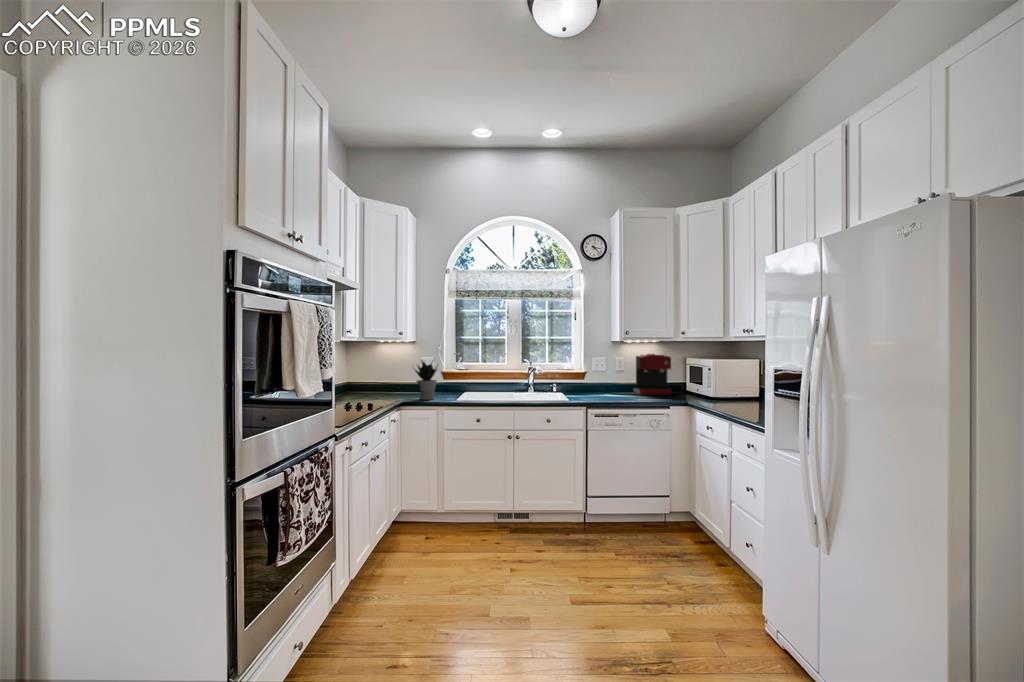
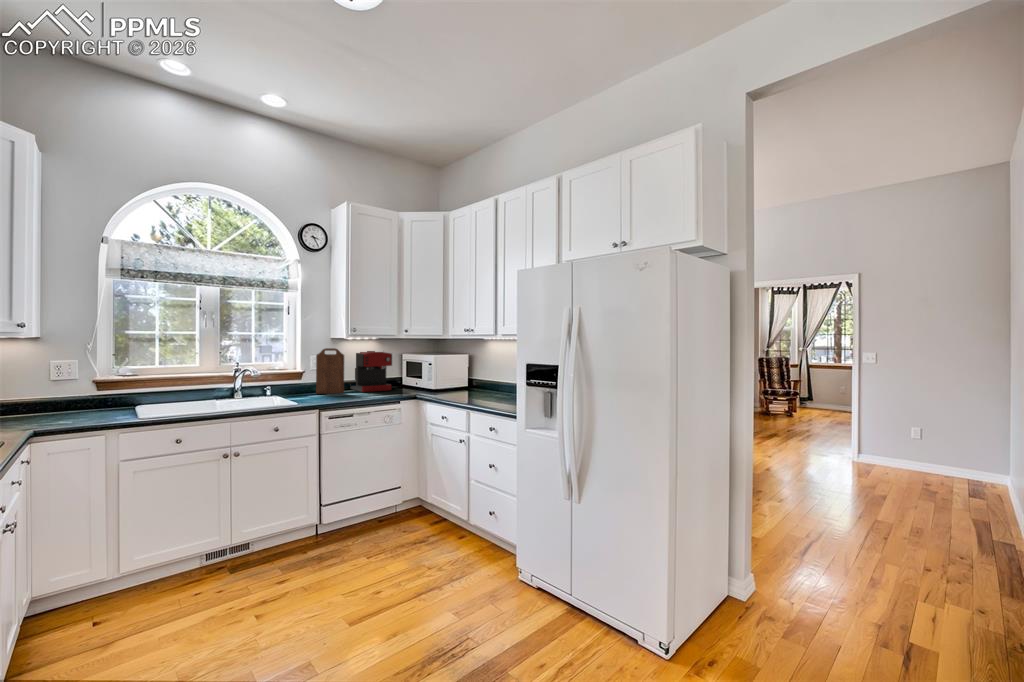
cutting board: none [596,351,621,394] -> present [316,348,344,394]
potted plant: present [415,360,437,400] -> none [56,362,109,424]

